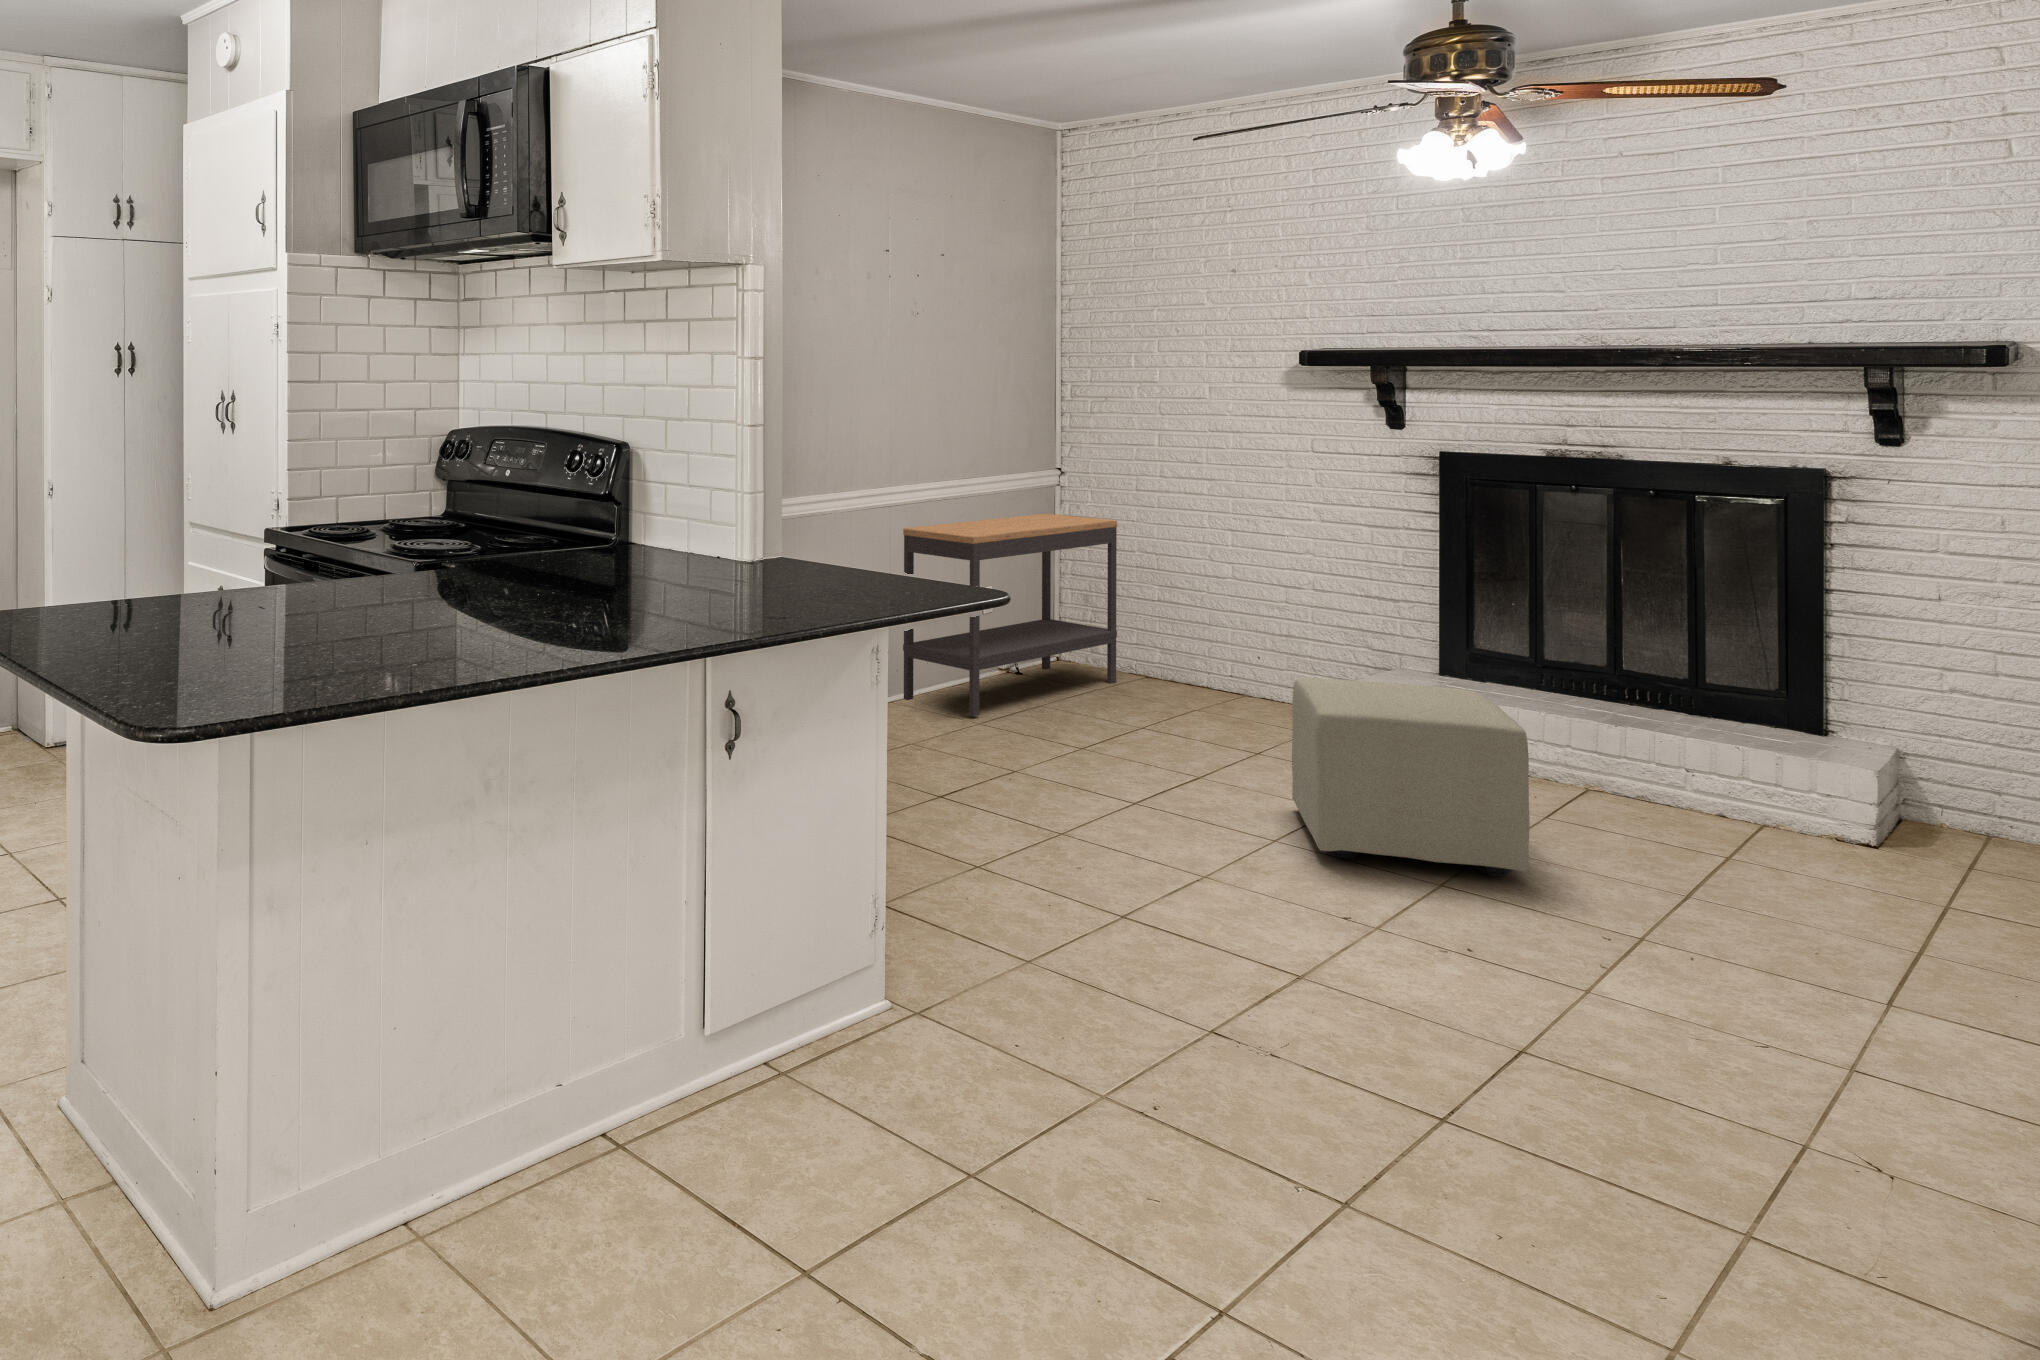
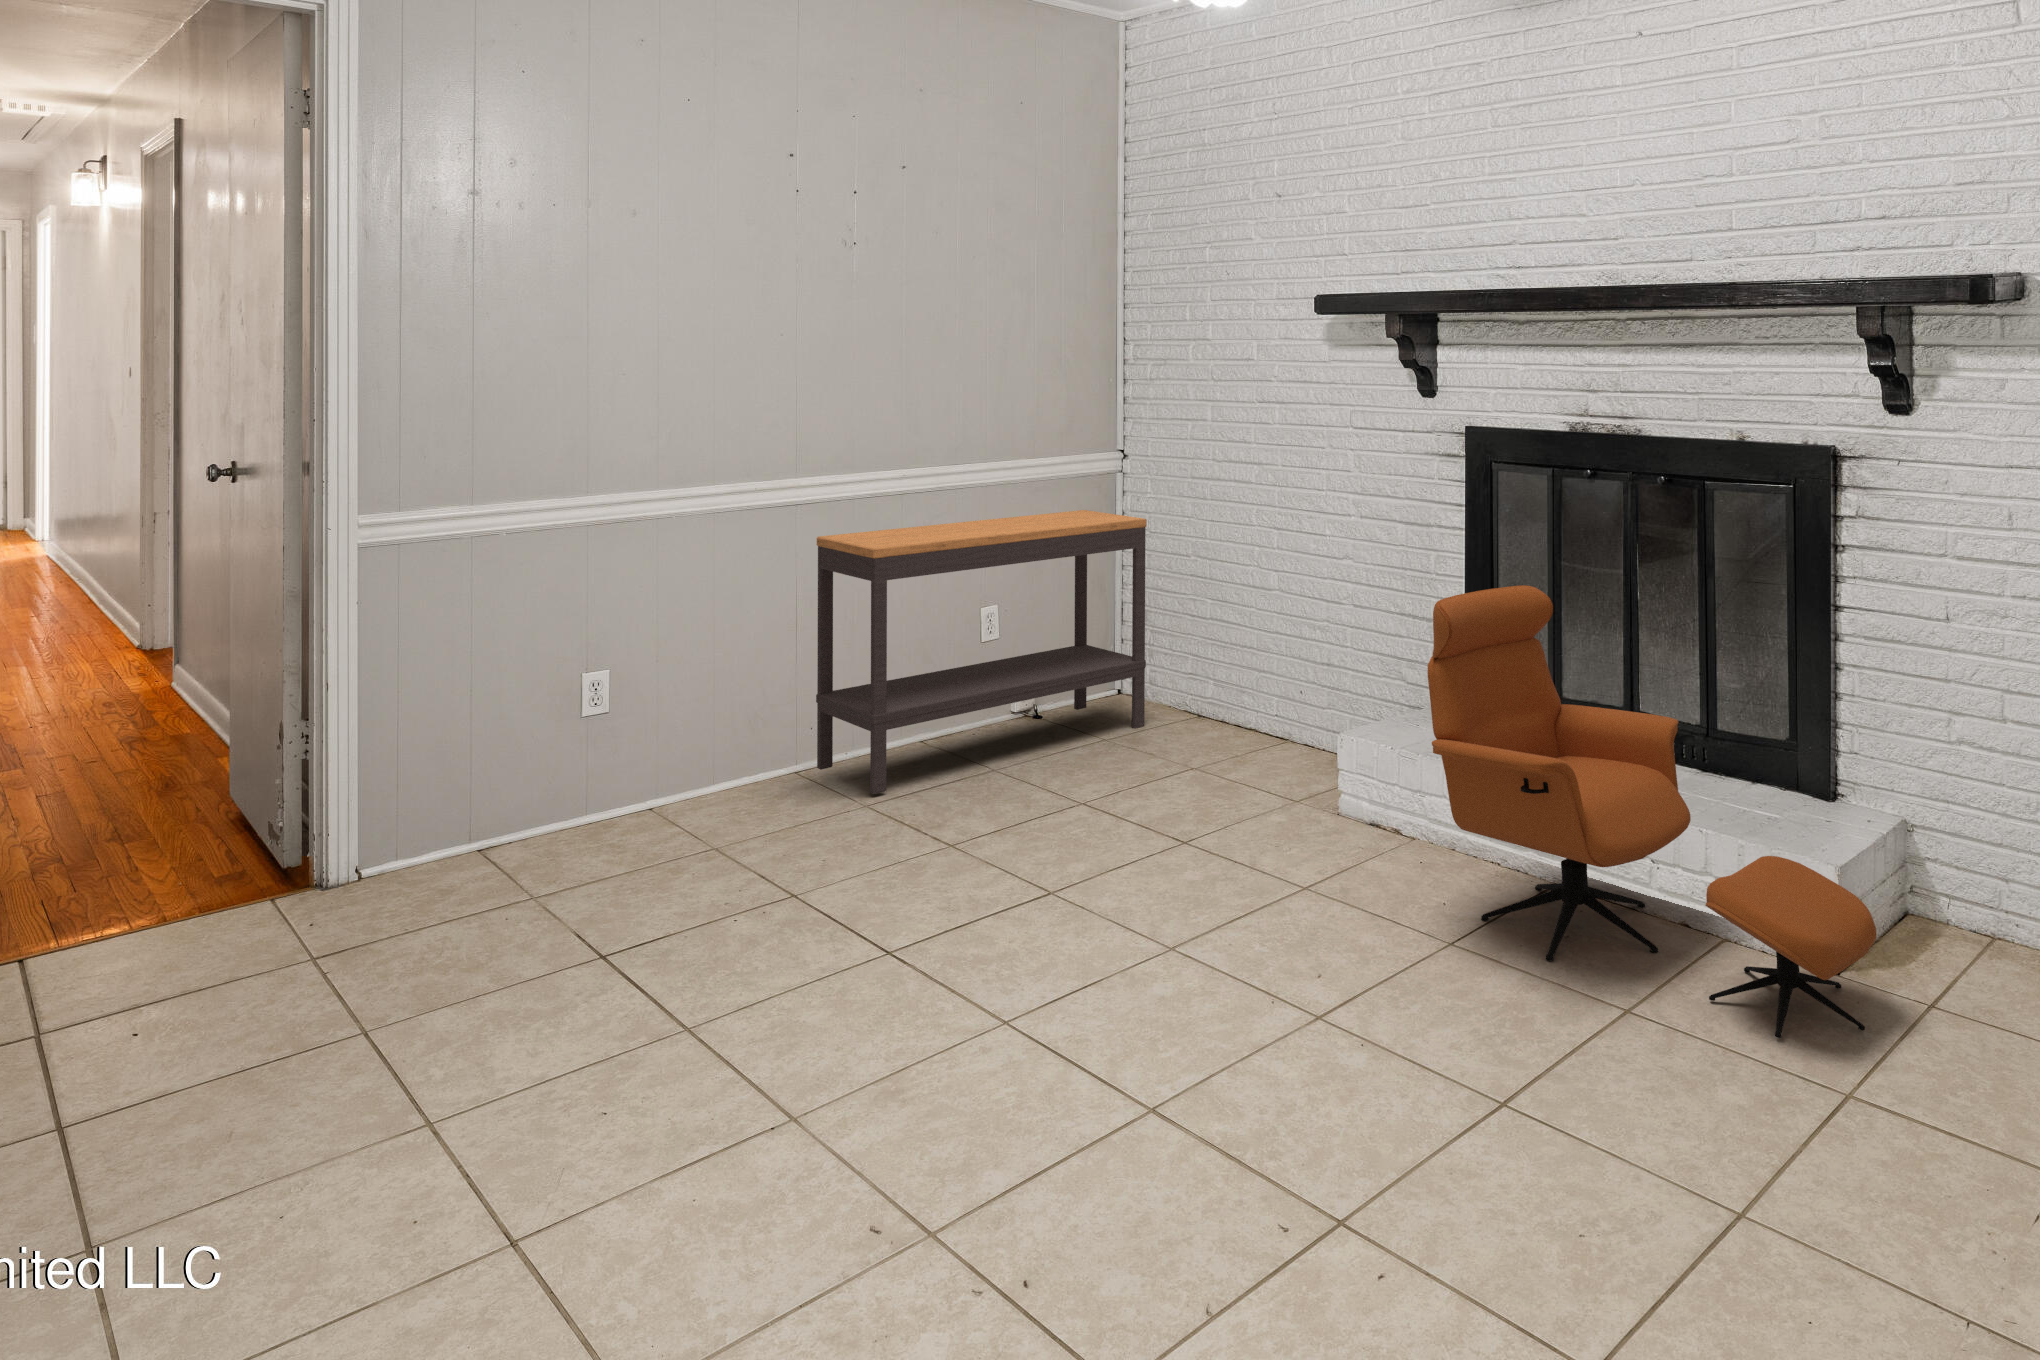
armchair: none [1495,570,1922,882] -> present [1427,585,1877,1038]
ottoman: present [1292,678,1530,876] -> none [1045,756,1355,1070]

